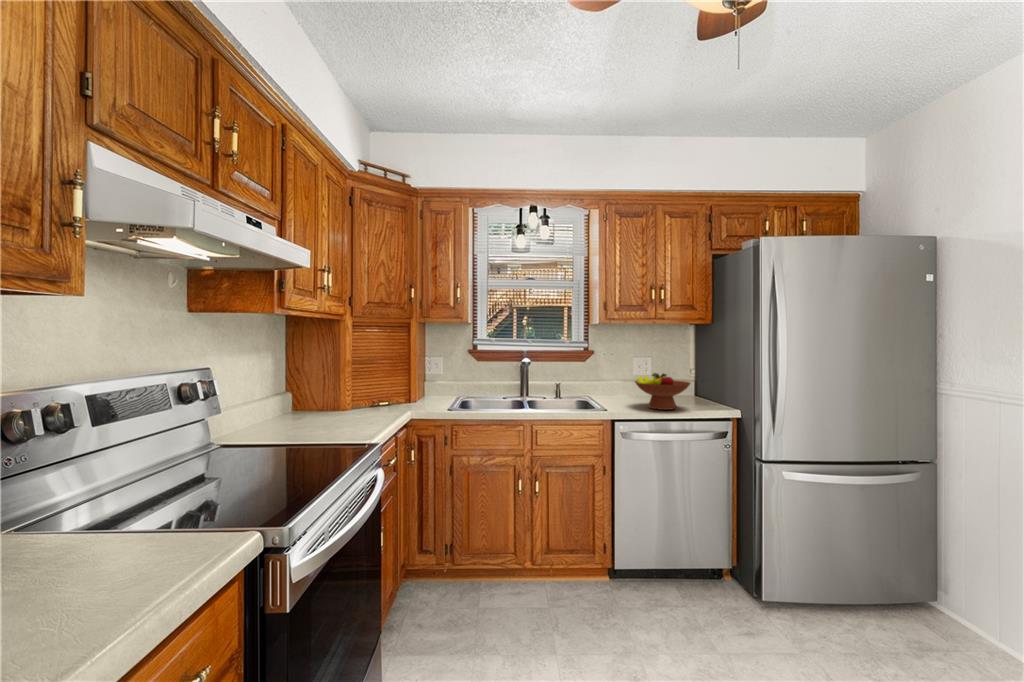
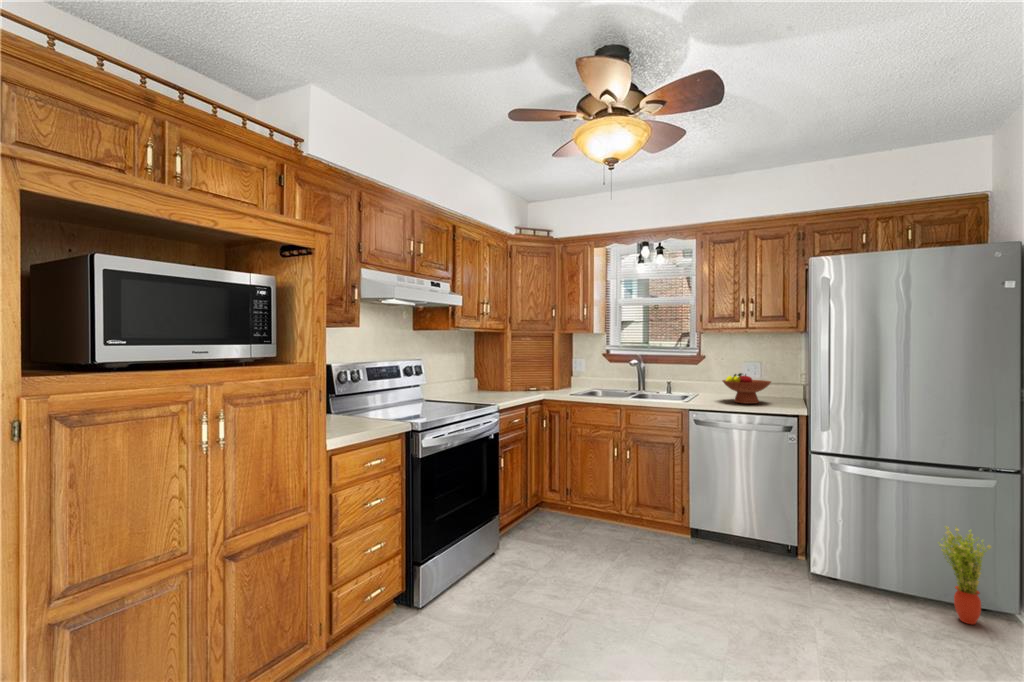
potted plant: none [916,538,966,643] -> present [940,527,991,624]

